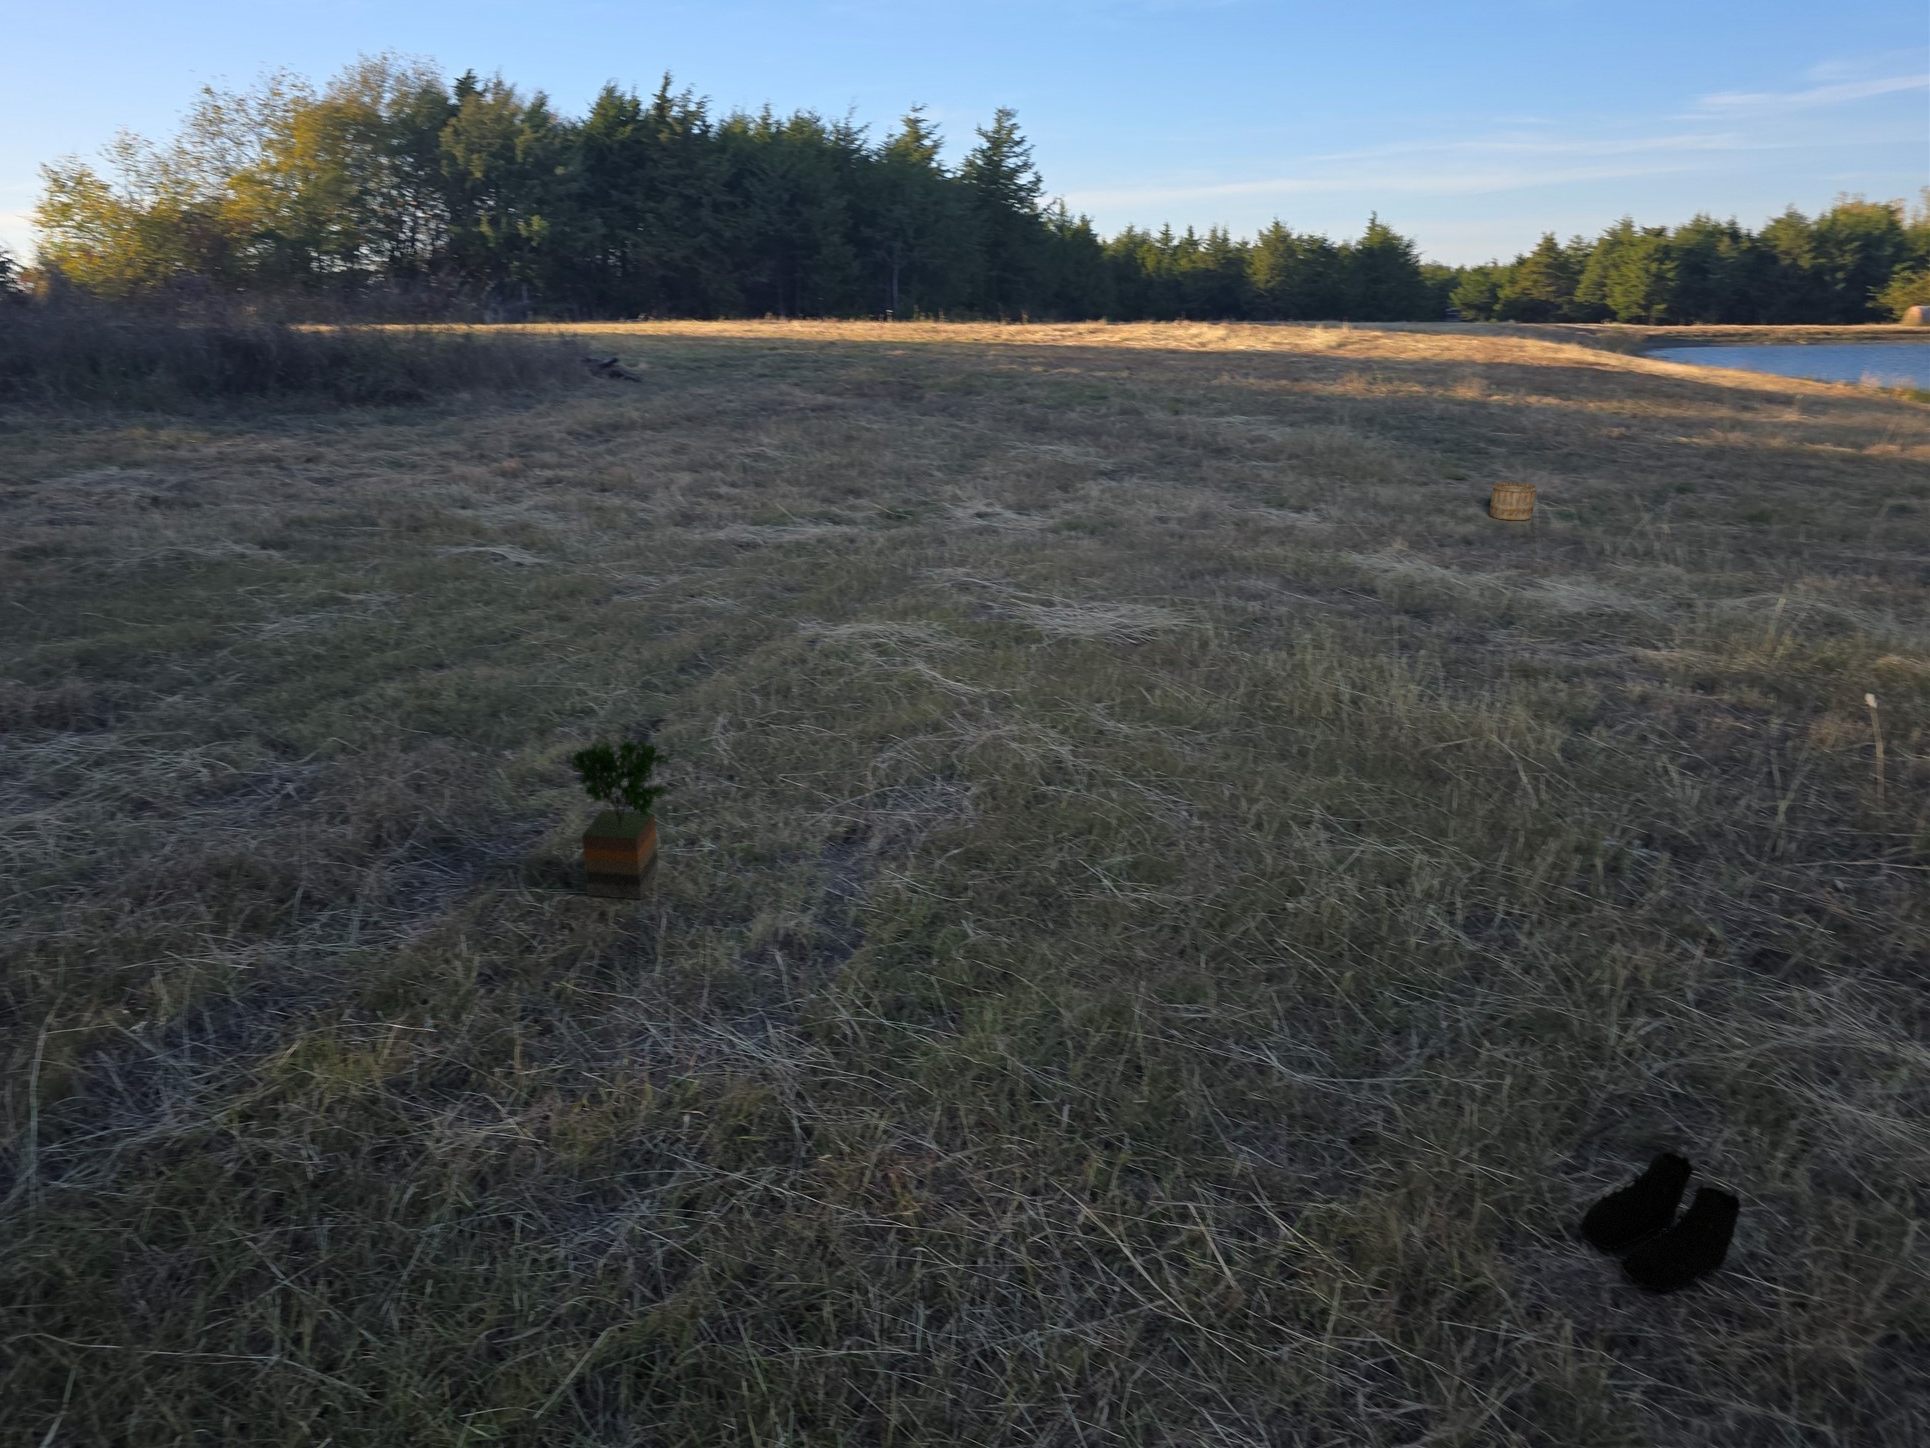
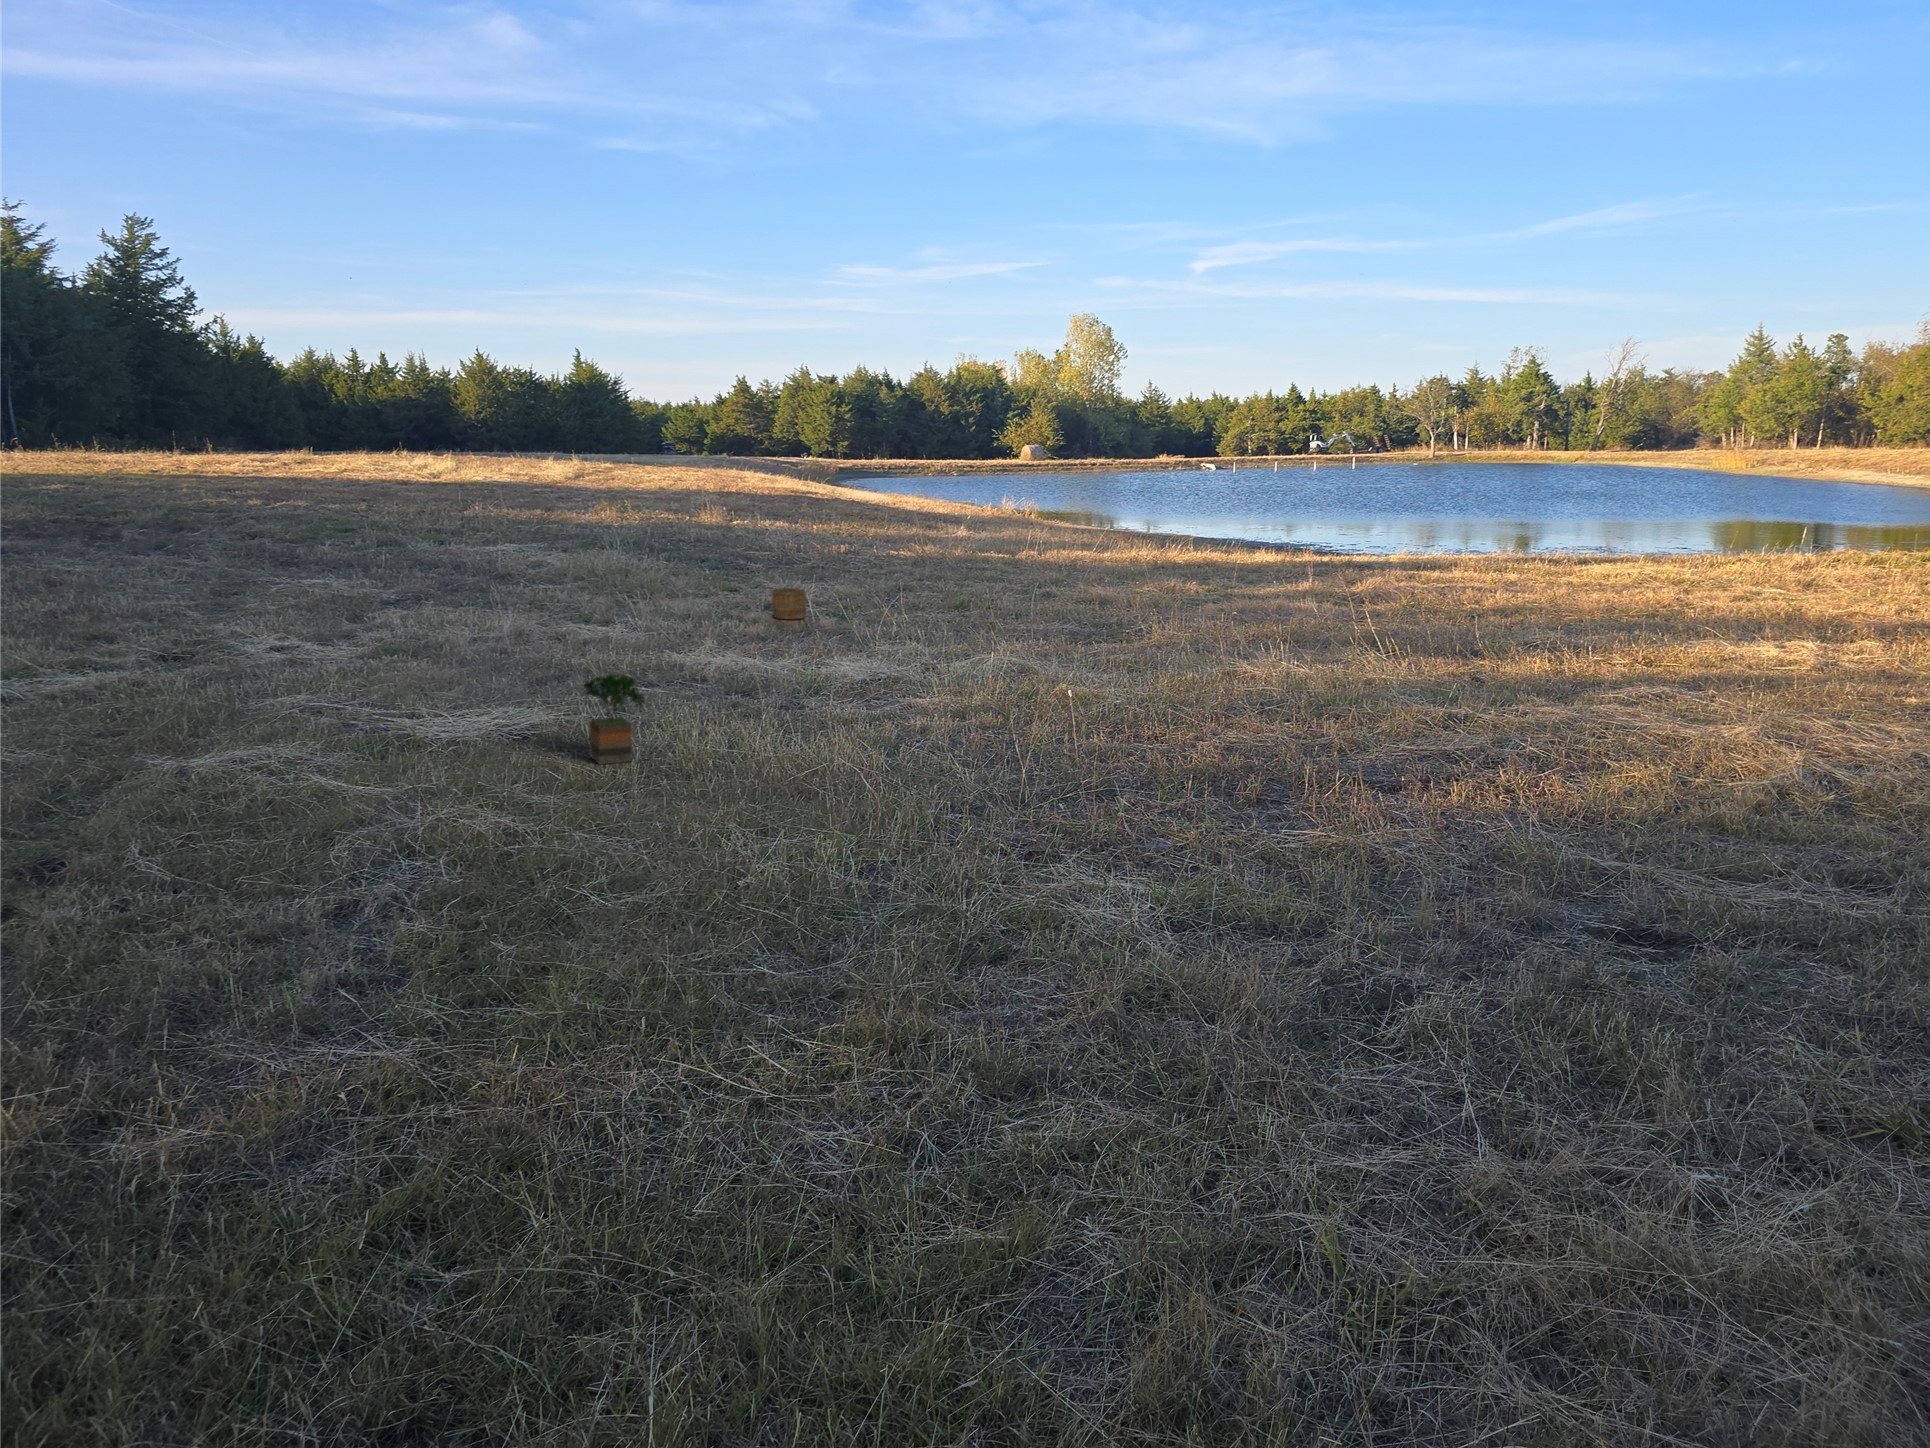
potted tree: present [571,741,670,899] -> present [582,673,645,765]
boots: present [1580,1152,1741,1292] -> none [969,917,1039,985]

